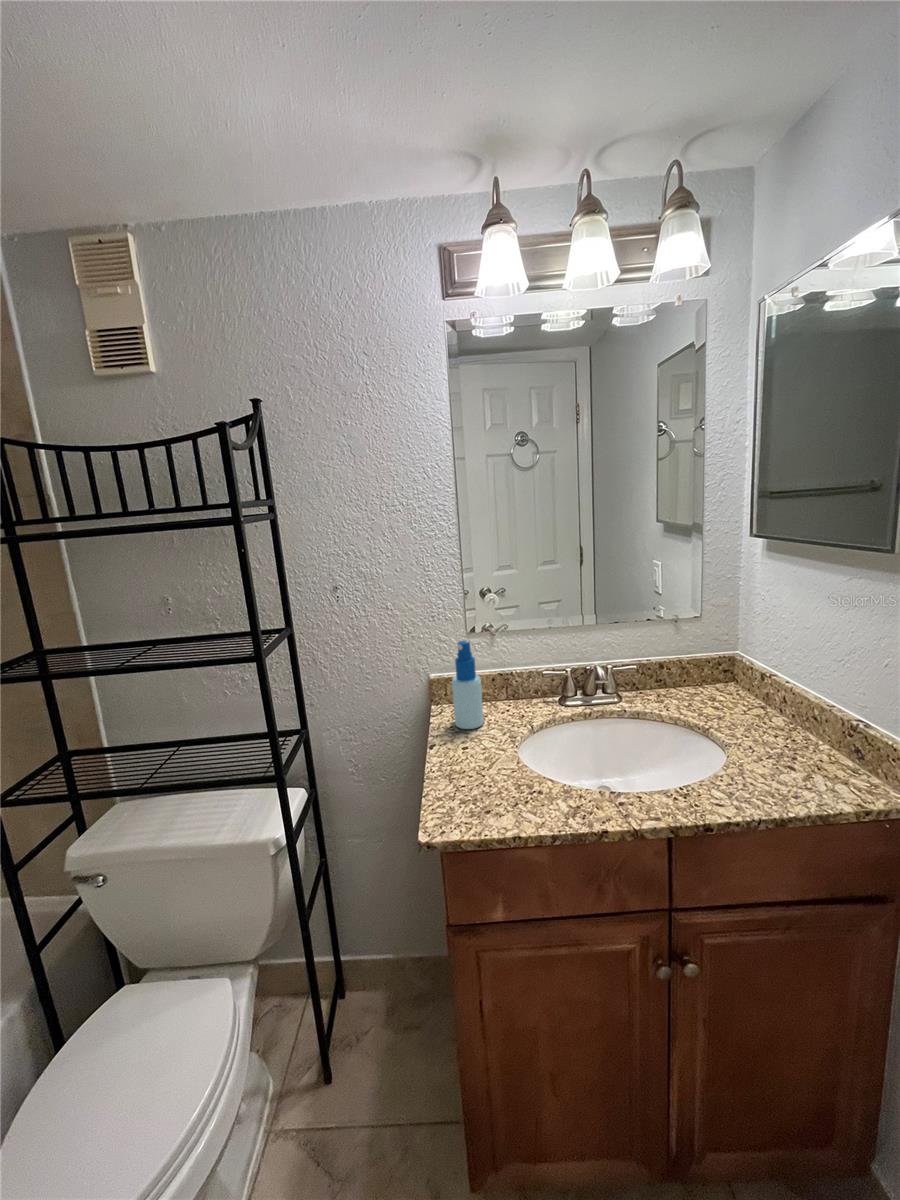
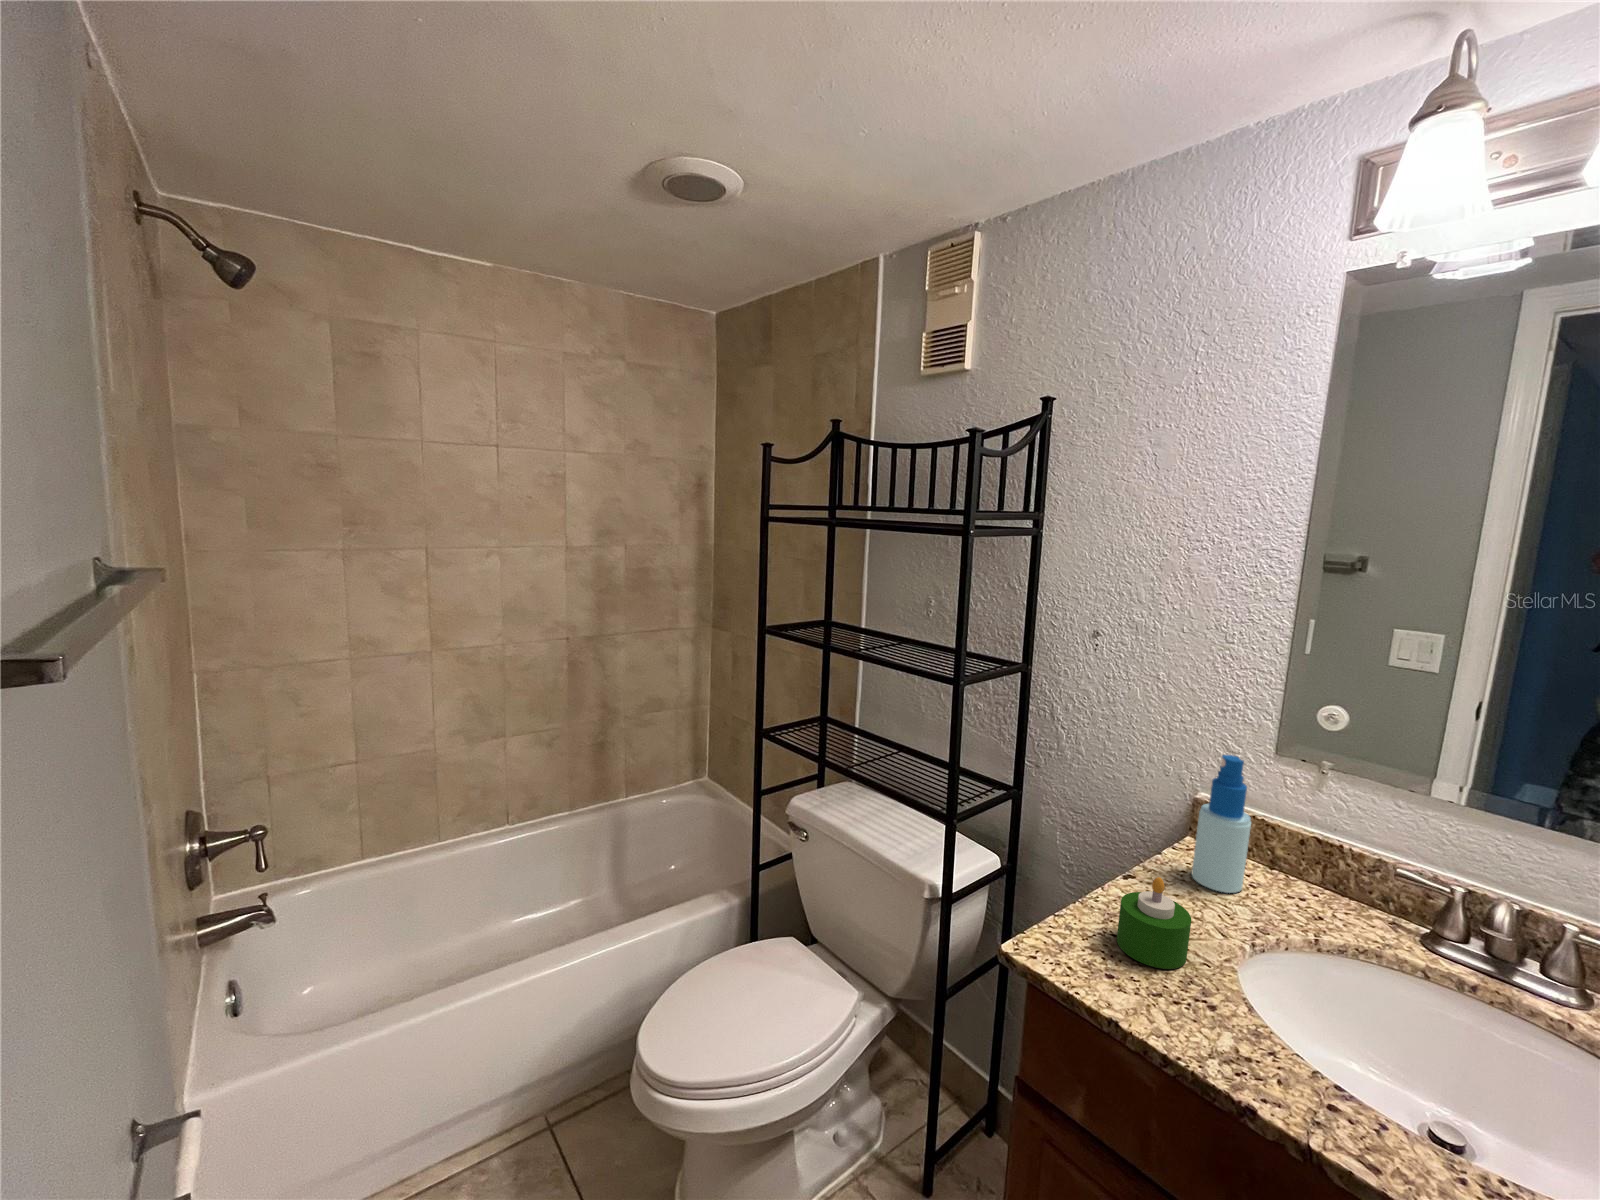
candle: none [462,732,507,793] -> present [1117,877,1191,969]

